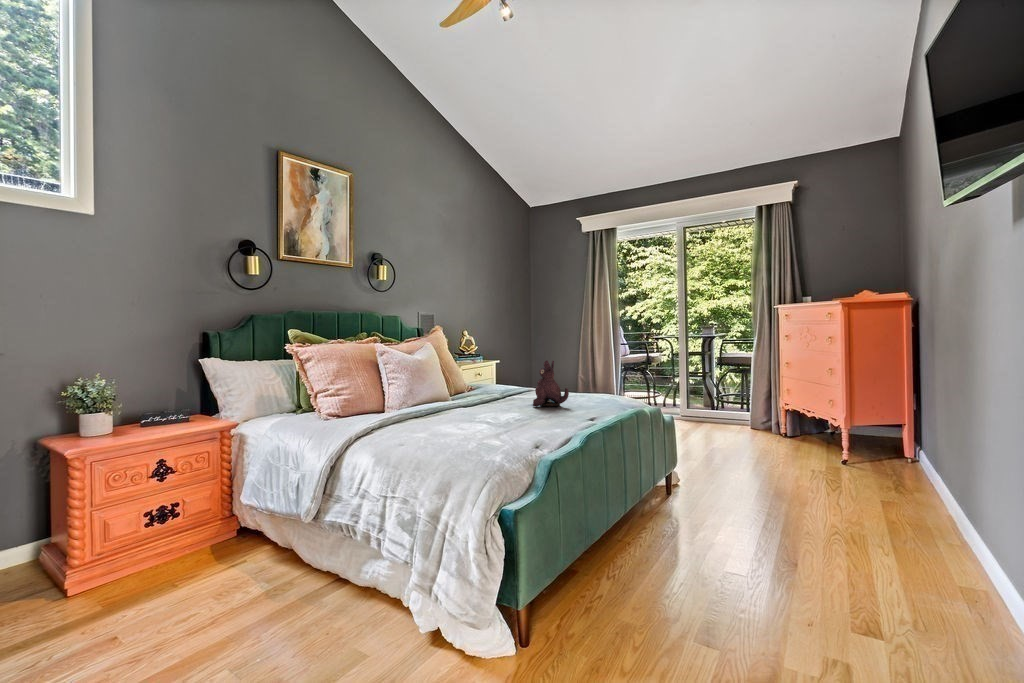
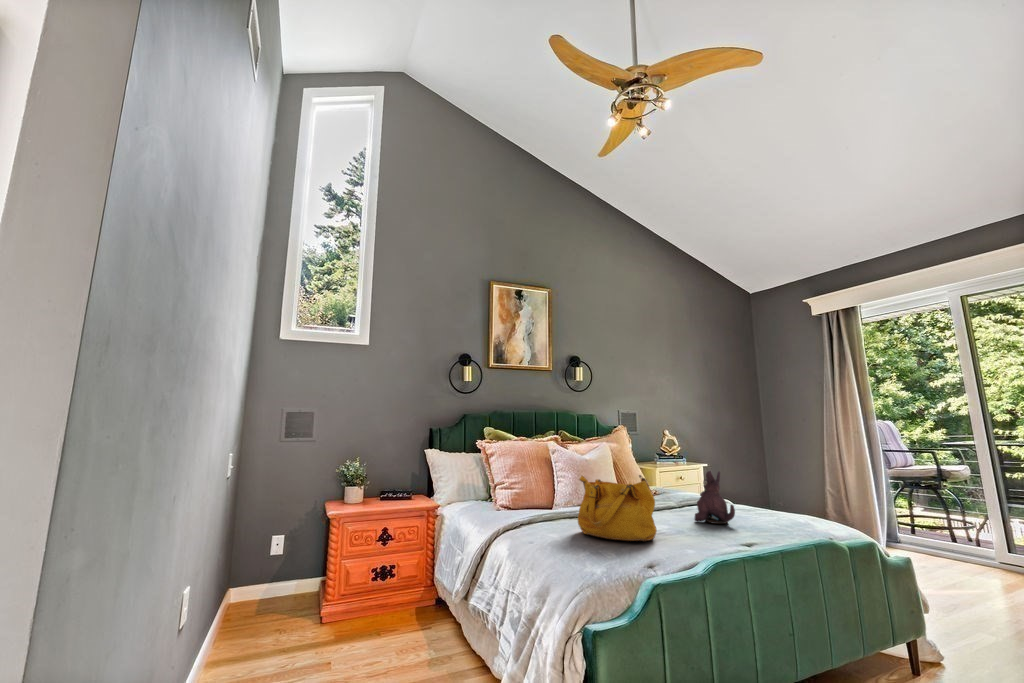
handbag: none [441,364,520,429] -> present [578,475,657,541]

